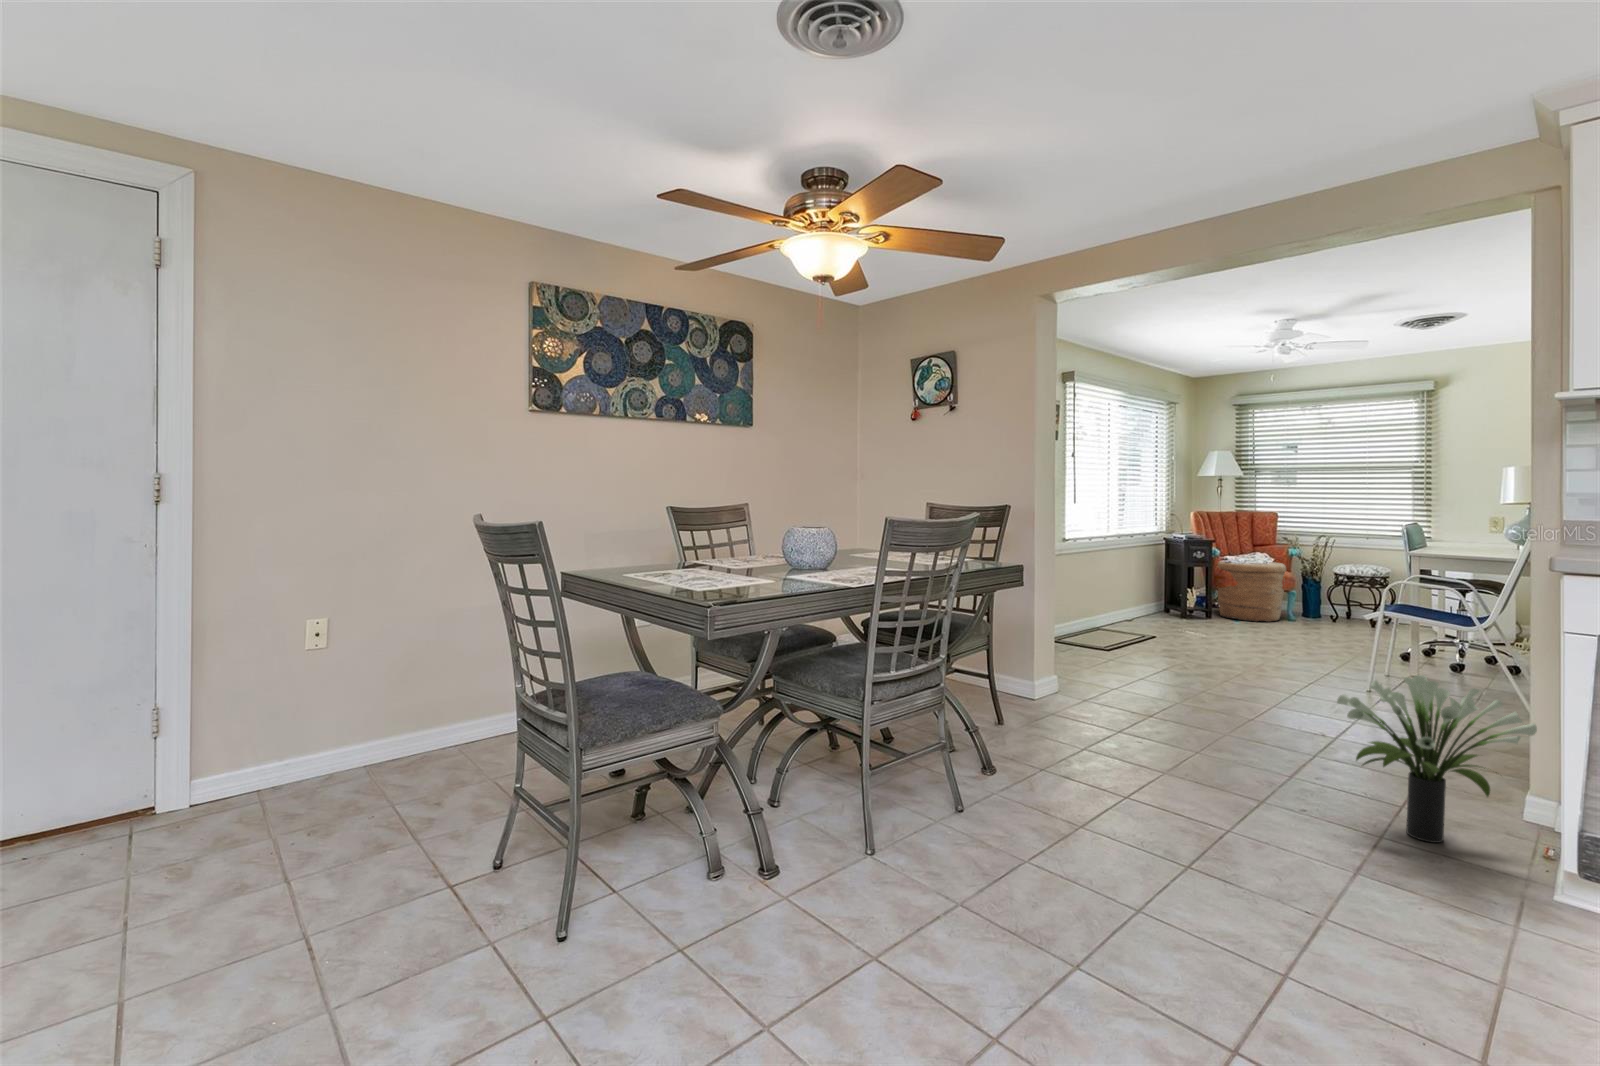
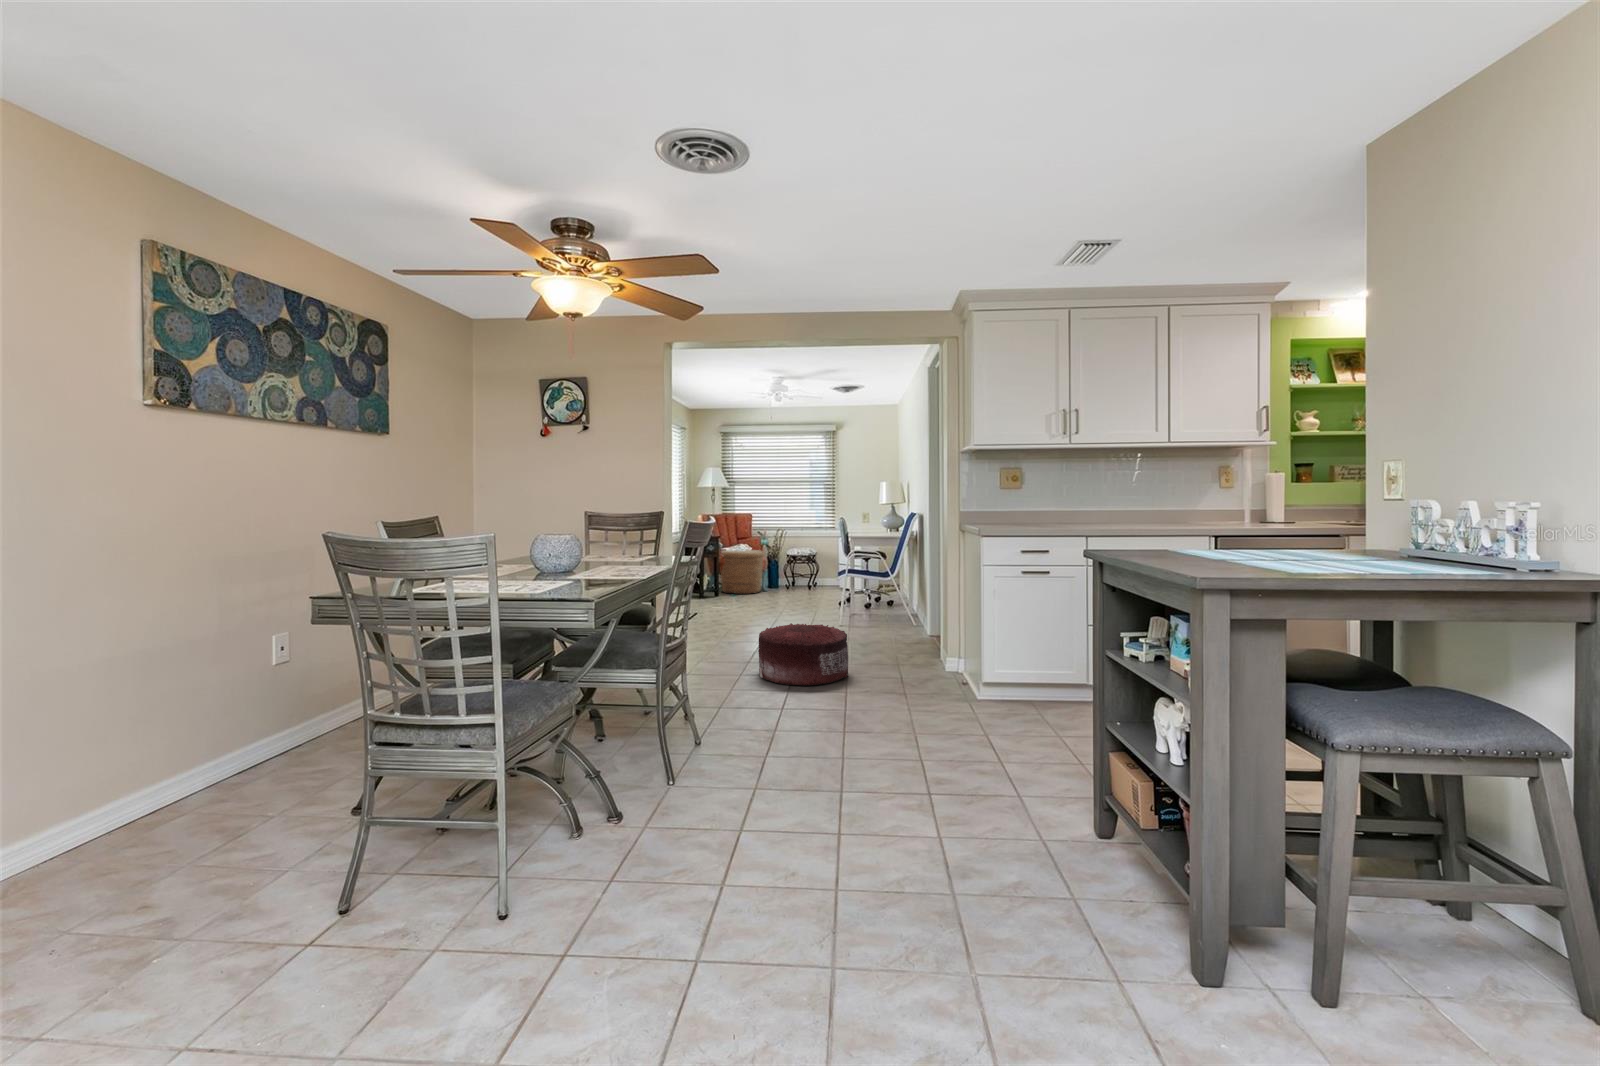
pouf: none [1147,666,1305,767] -> present [758,623,848,686]
potted plant: present [1337,675,1537,843] -> none [883,610,966,700]

